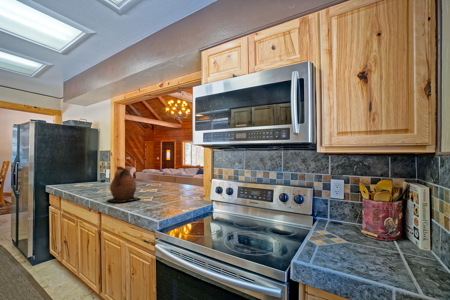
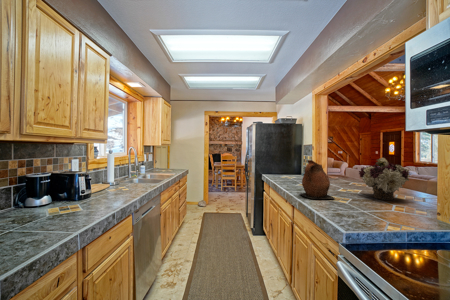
flower arrangement: none [156,162,188,193] -> present [359,158,410,200]

